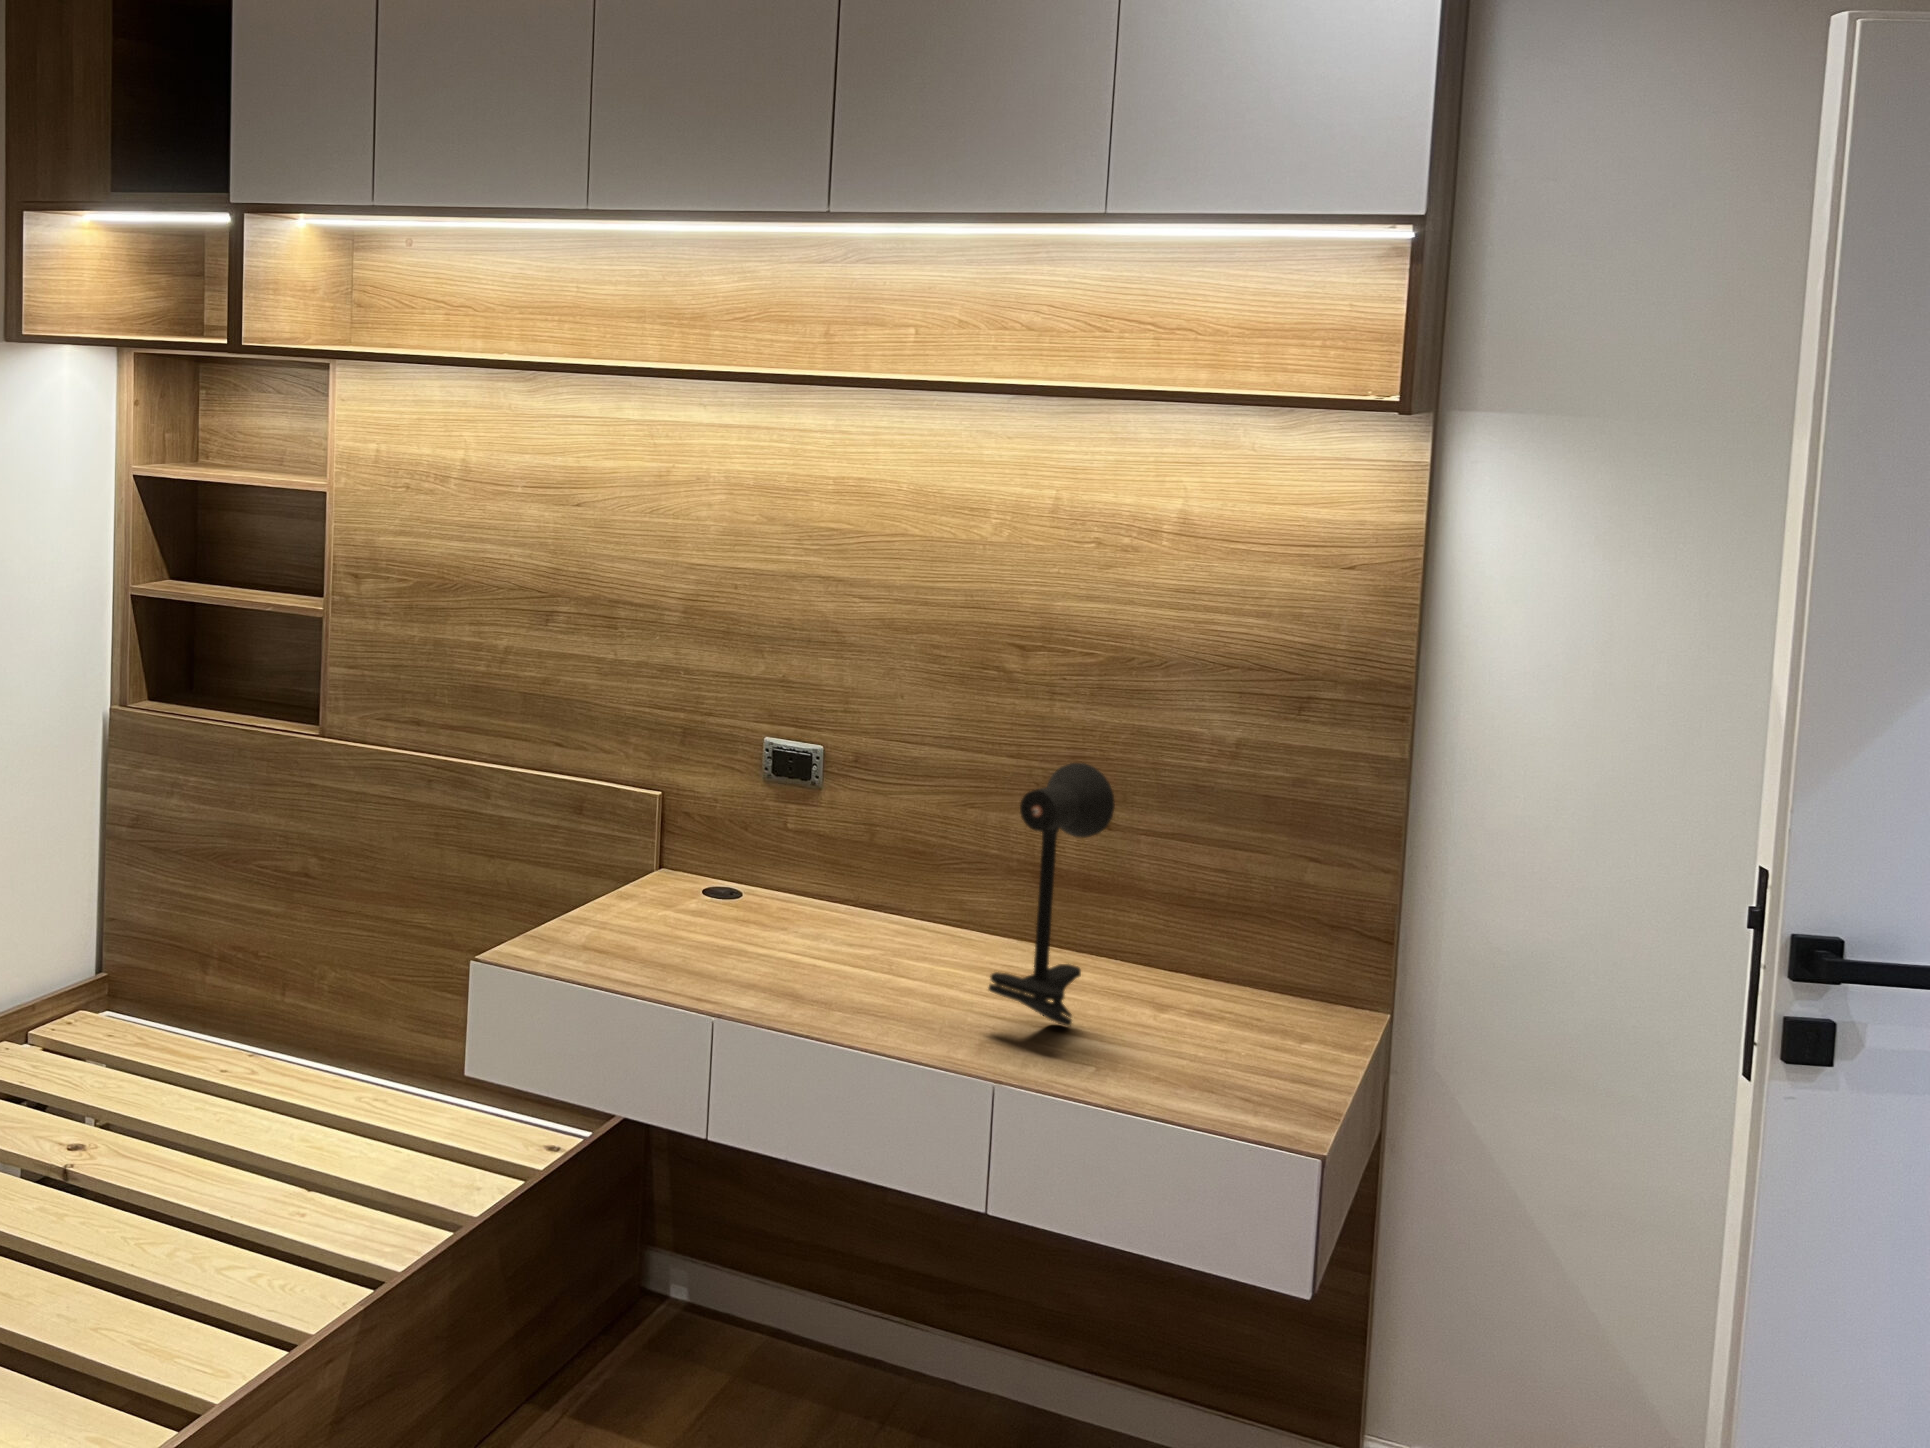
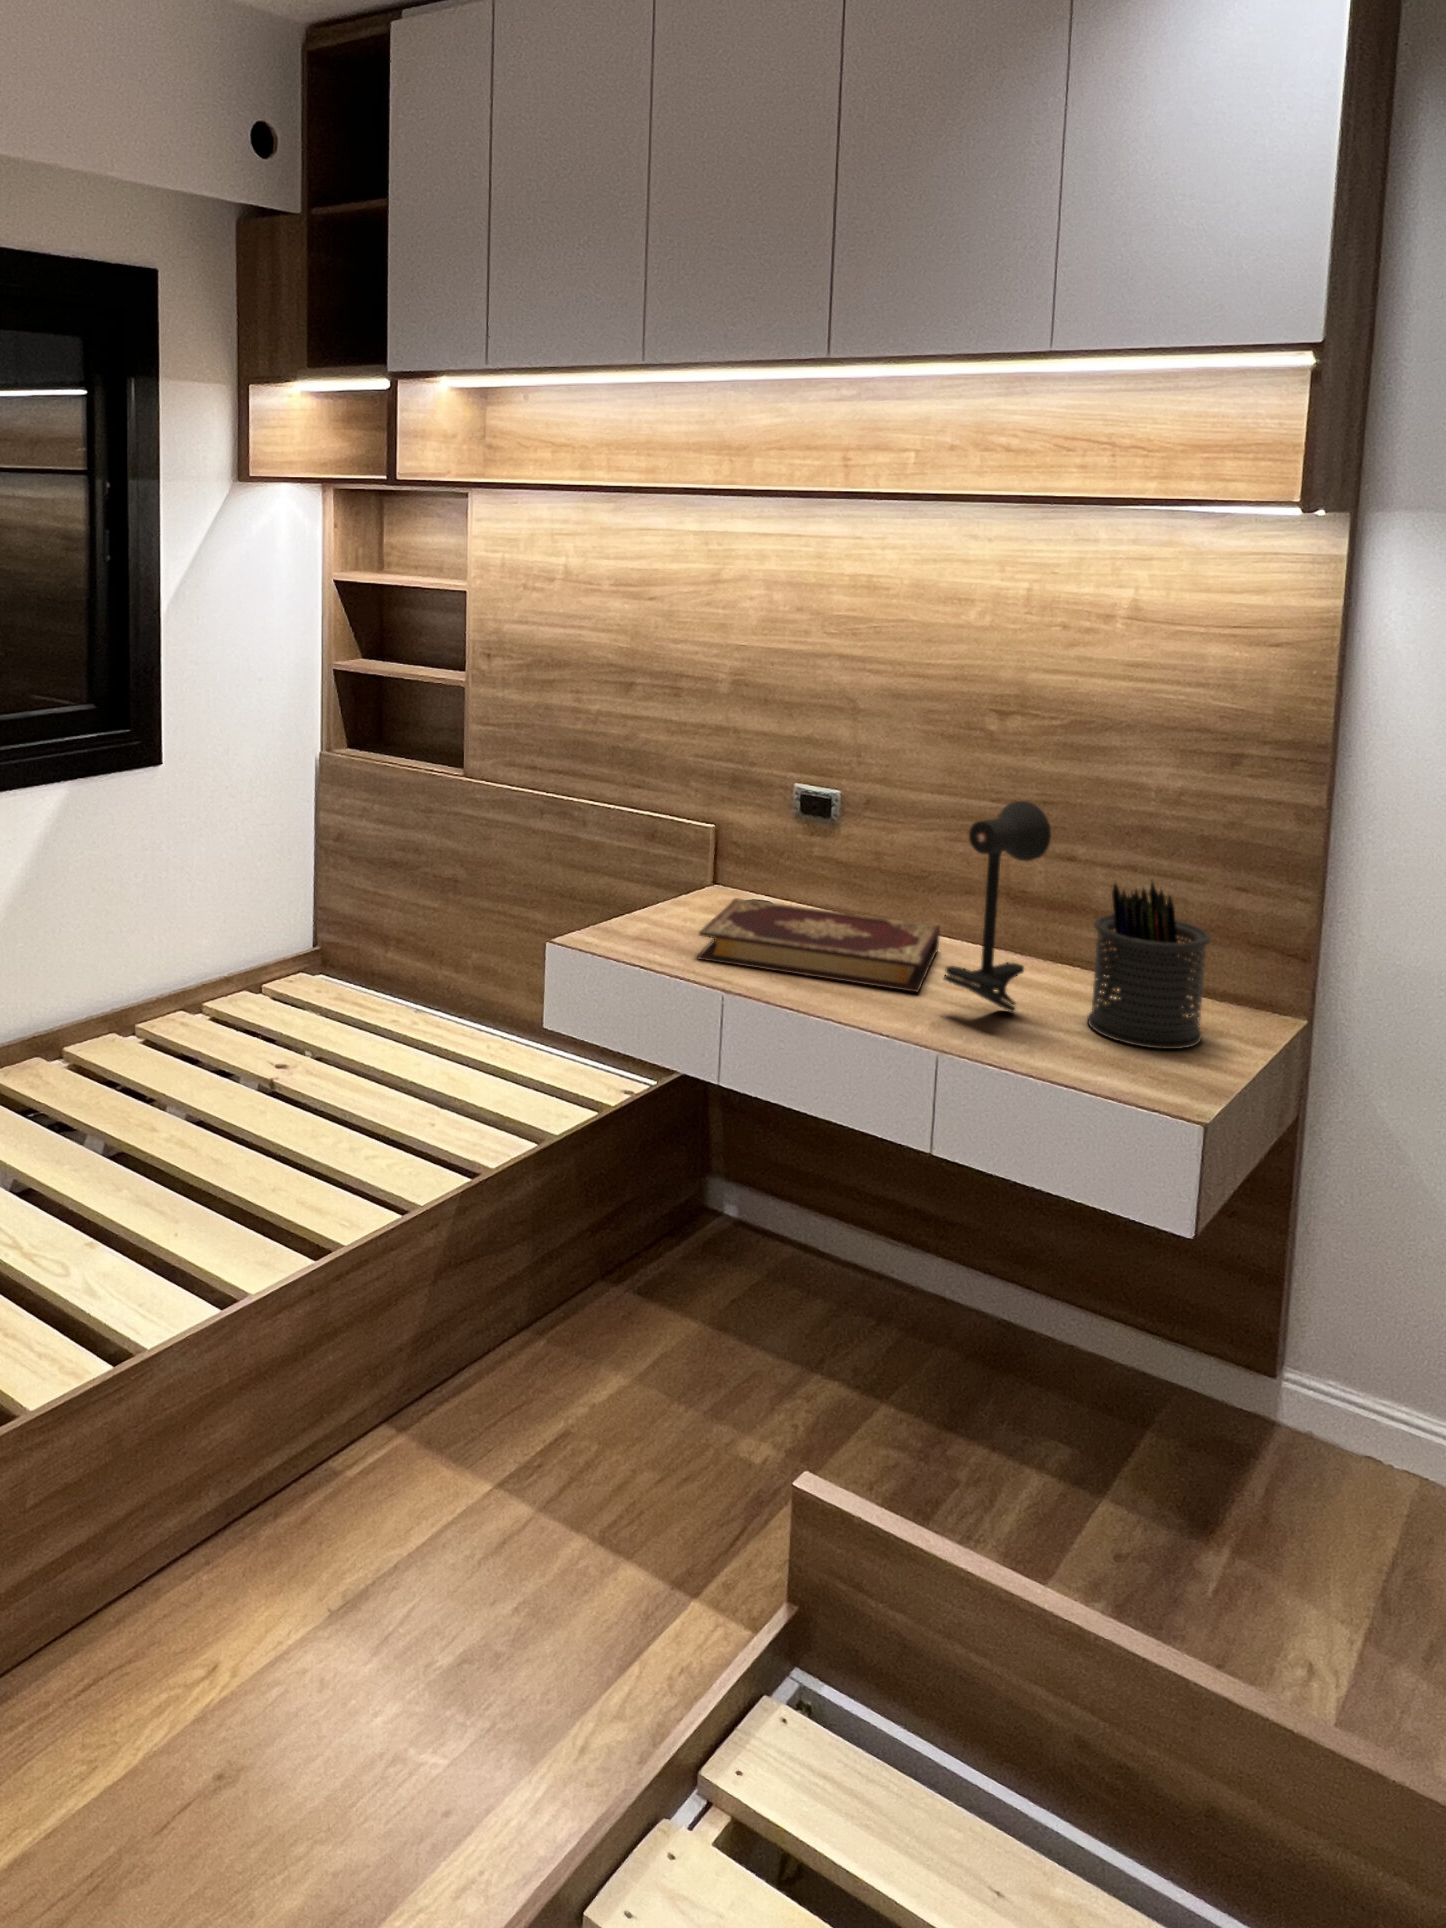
pen holder: none [1154,854,1299,1063] -> present [1087,882,1211,1049]
book: none [670,892,958,1007] -> present [698,898,940,993]

